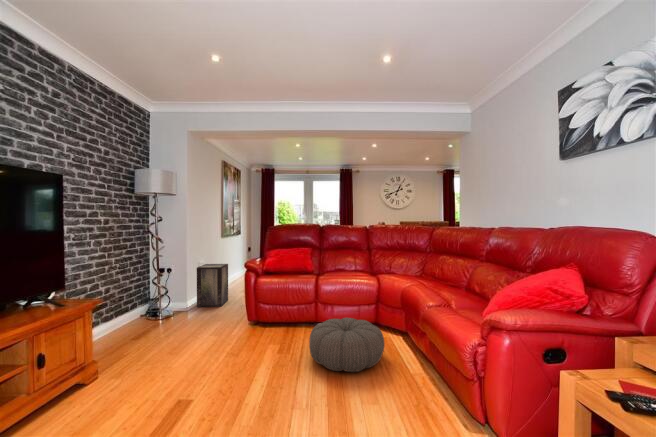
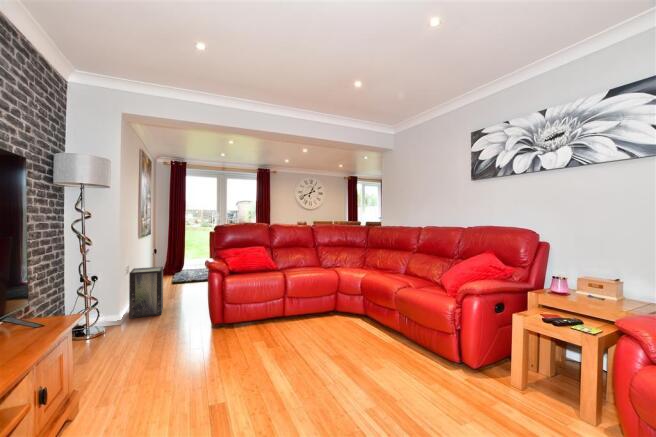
pouf: present [309,318,385,372] -> none [300,306,367,351]

